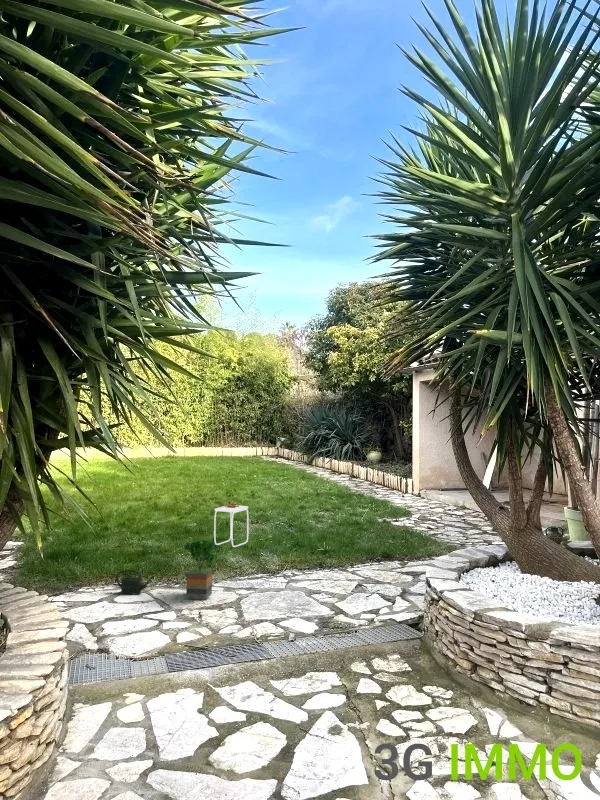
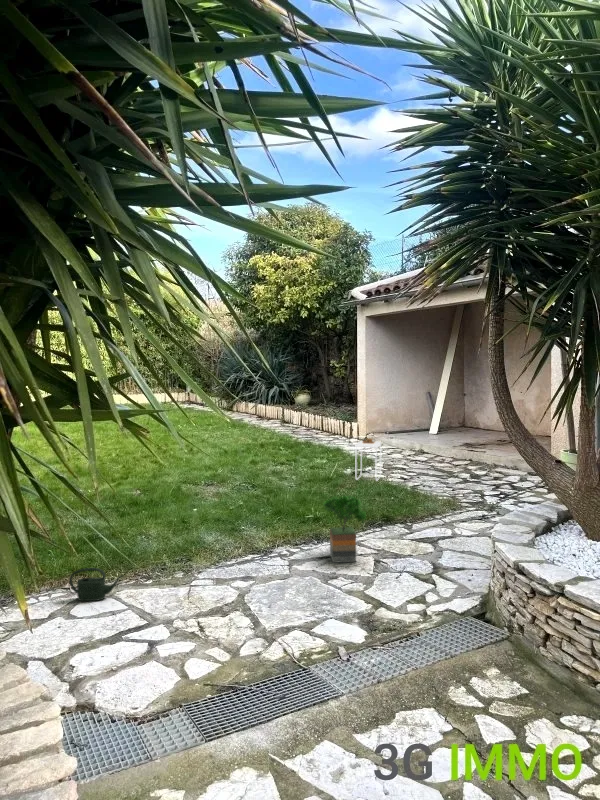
side table: present [214,502,248,547] -> present [355,438,381,481]
potted tree: present [184,540,219,600] -> present [323,496,366,563]

